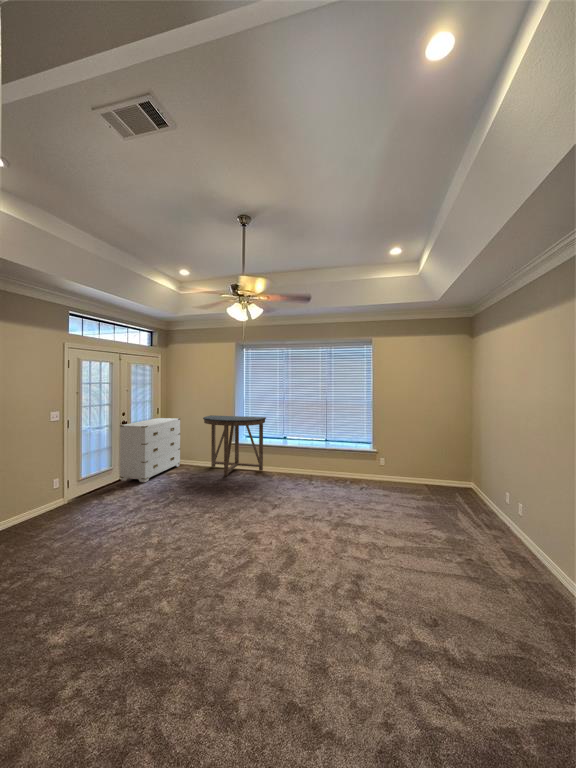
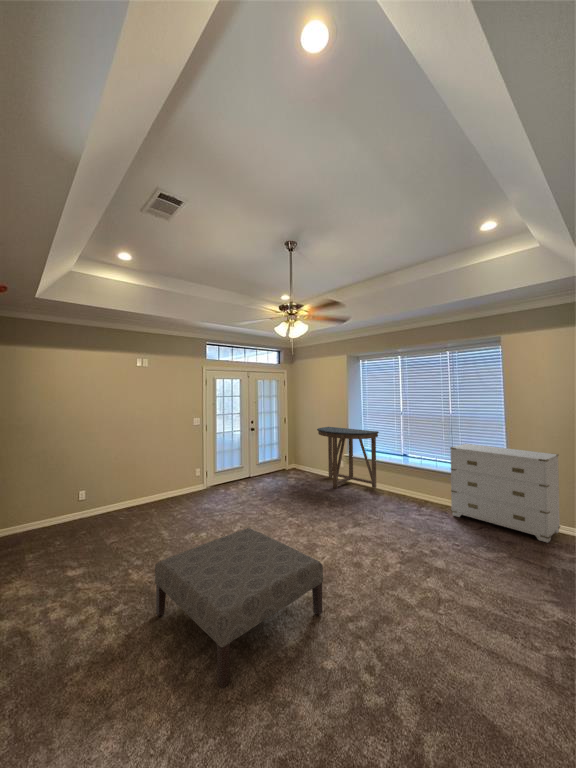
dresser: present [120,418,180,482] -> present [450,444,560,543]
ottoman: none [133,529,313,702] -> present [155,528,323,688]

